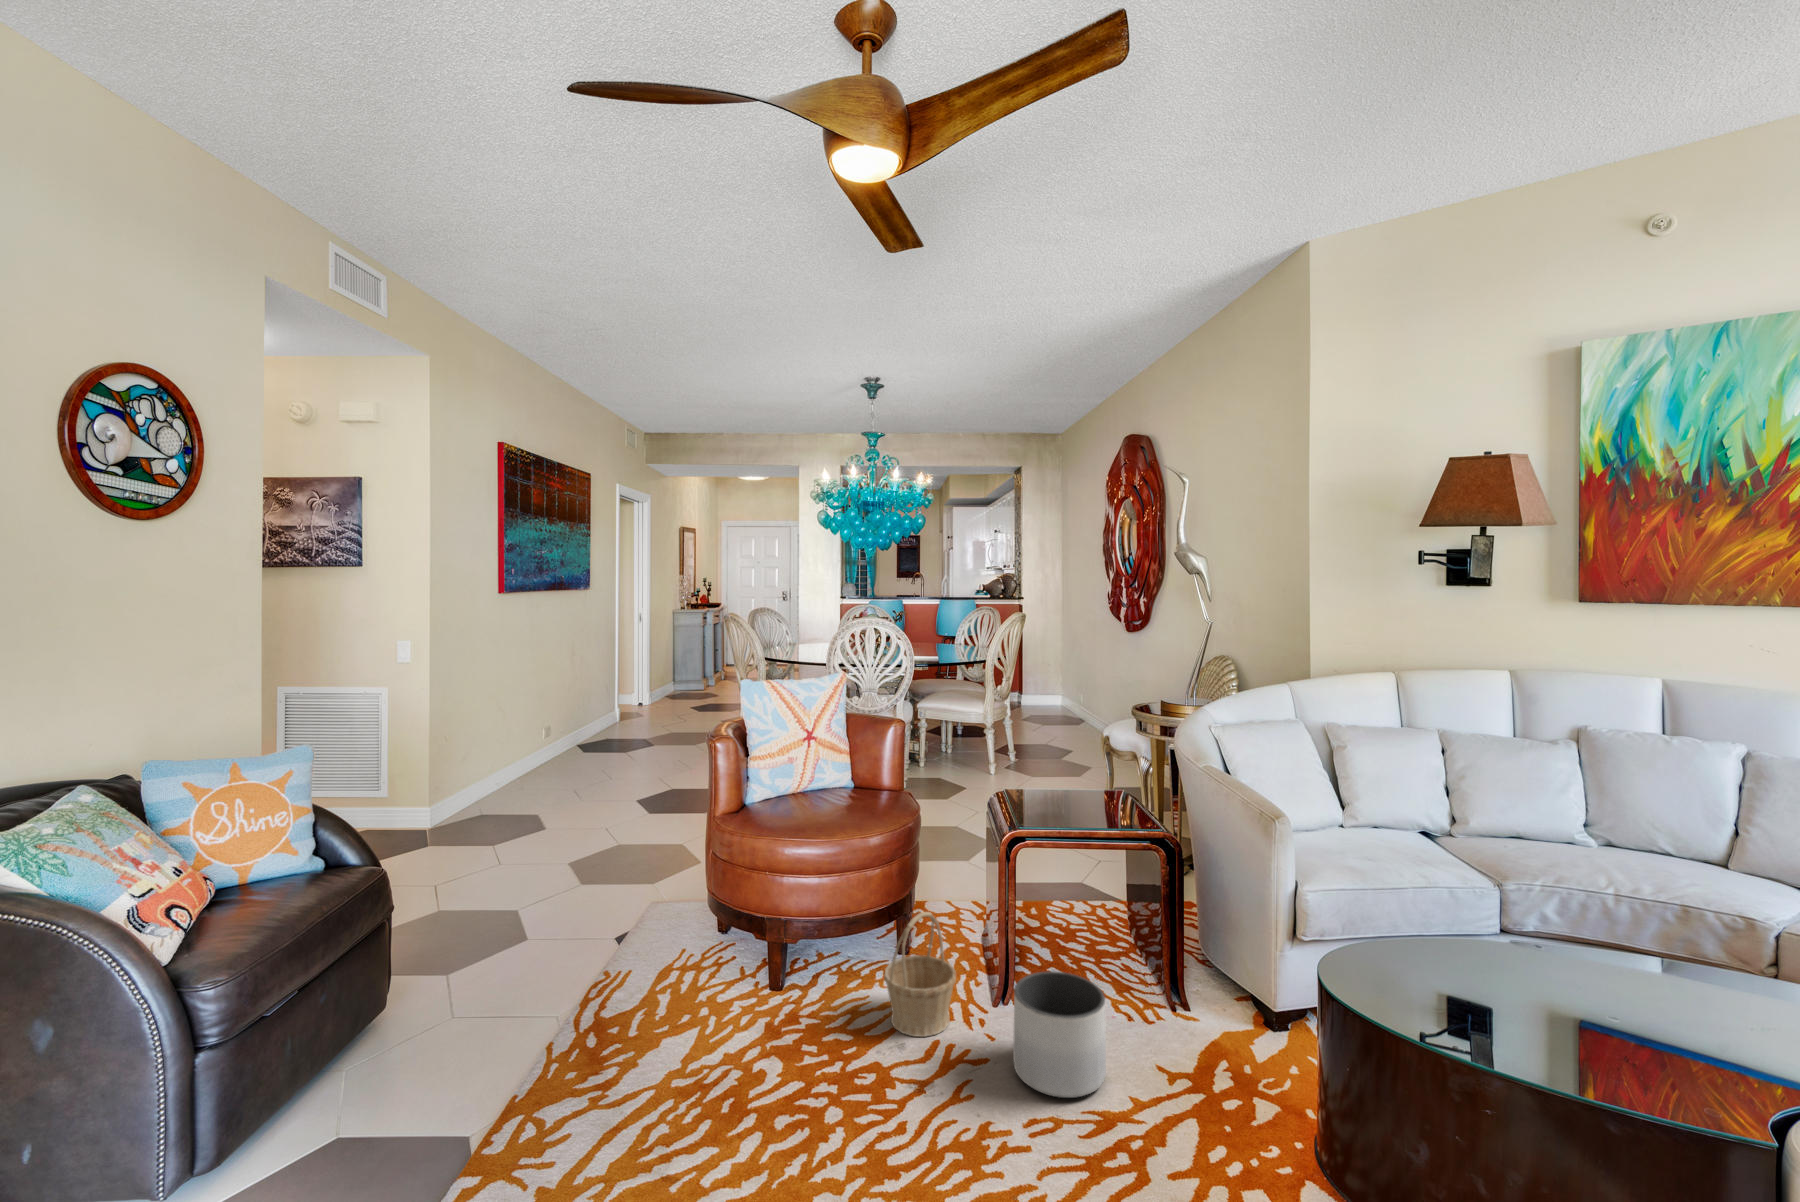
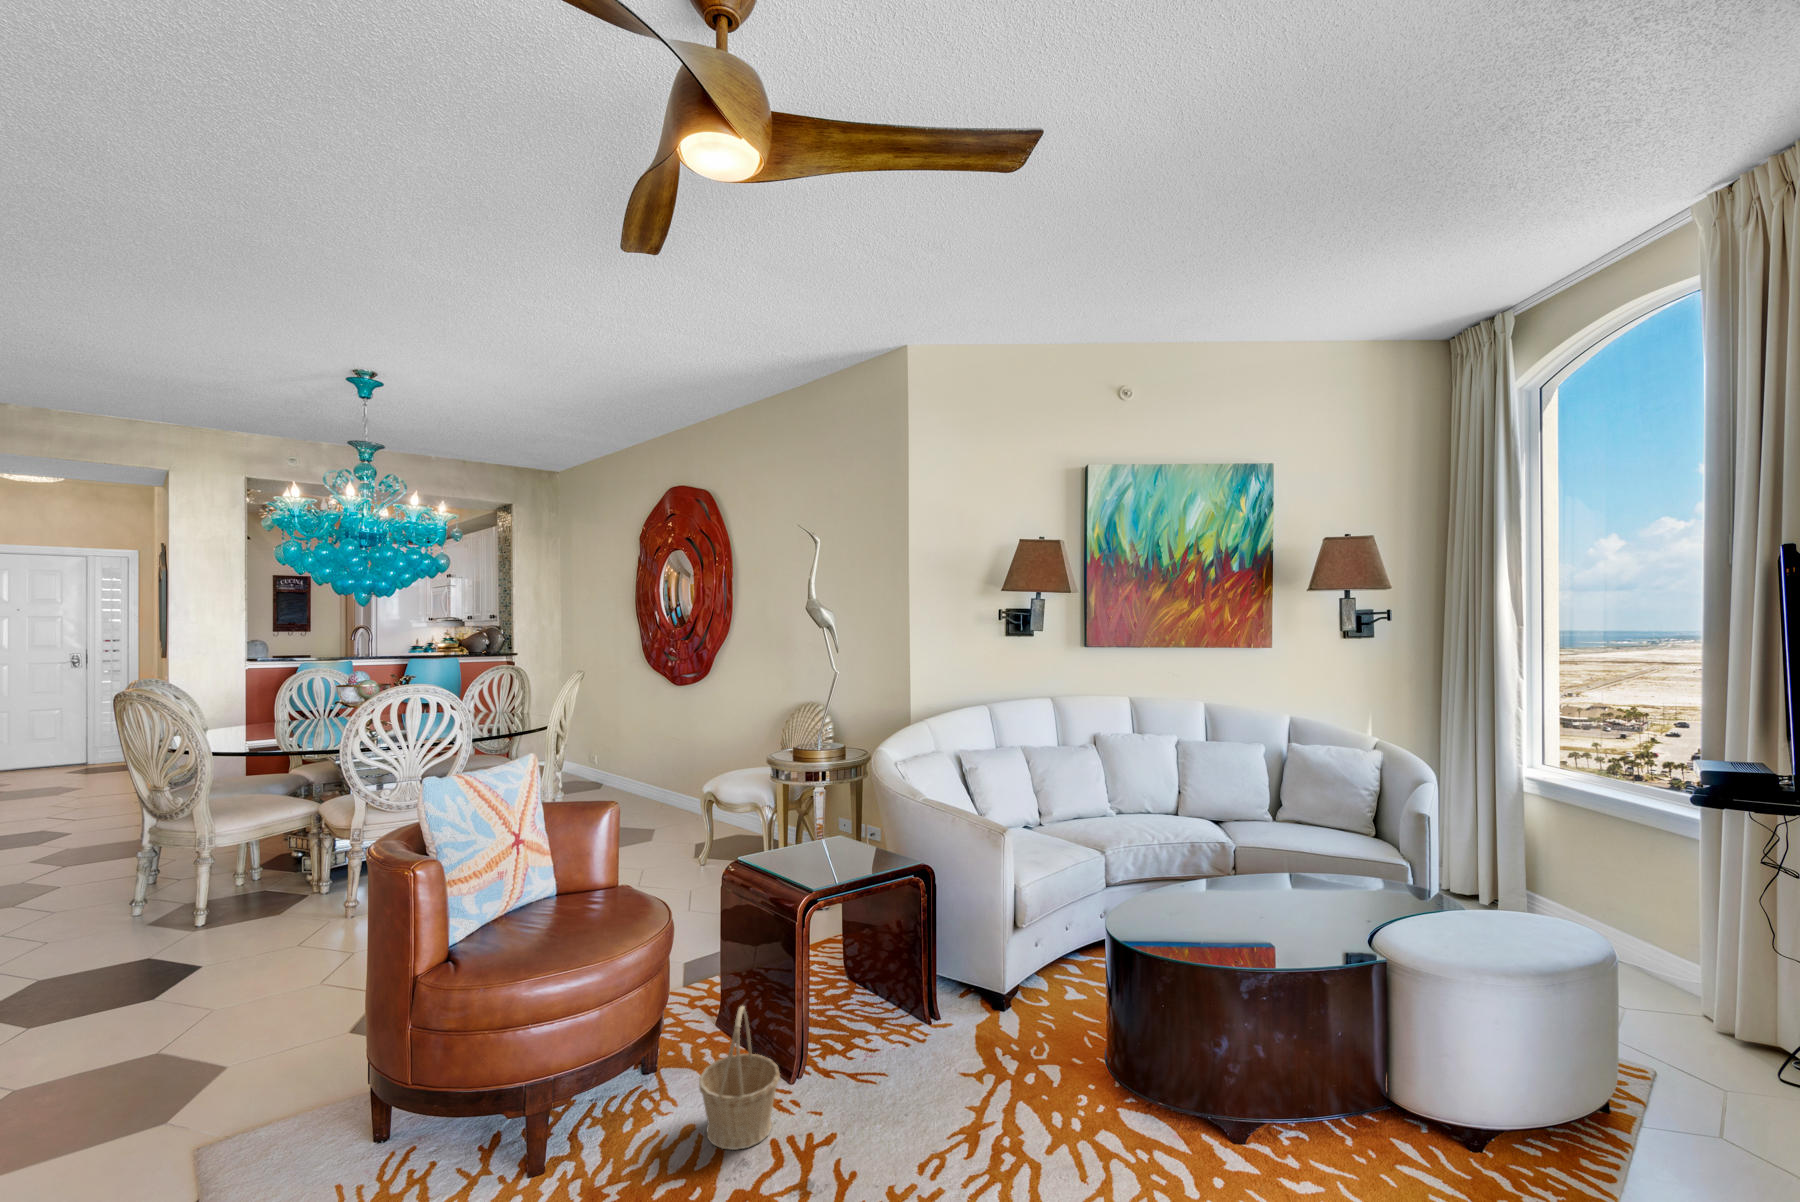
planter: present [1013,971,1106,1098] -> none [857,1018,944,1140]

